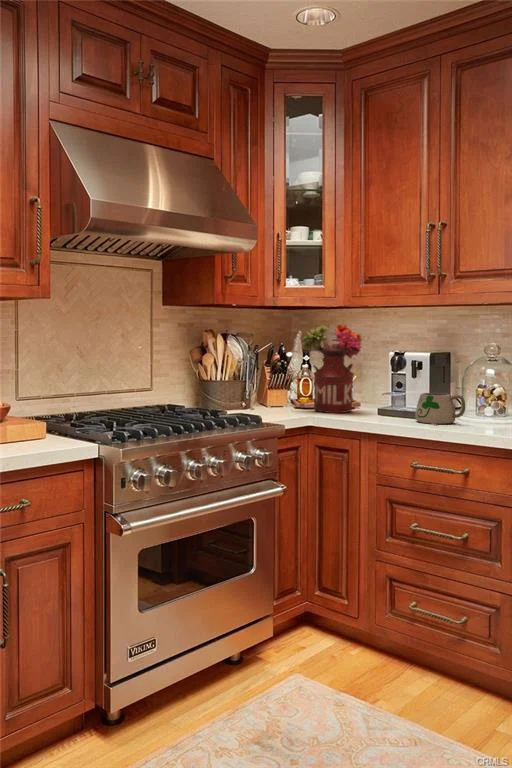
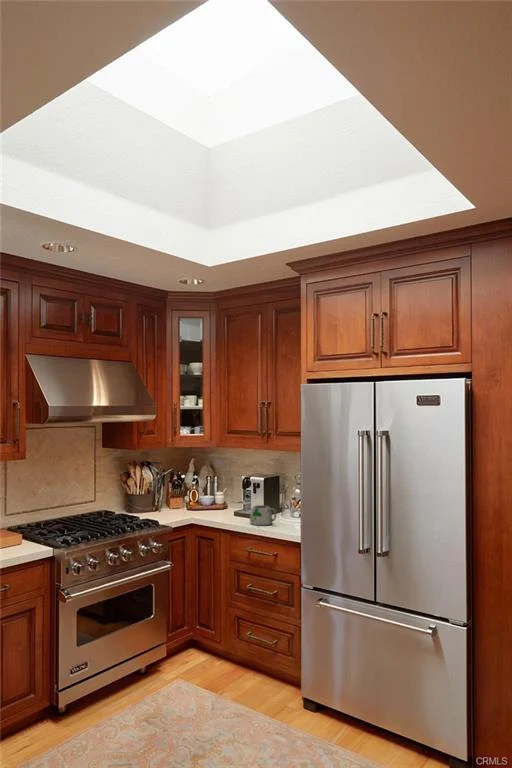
flower arrangement: present [302,324,362,413] -> none [188,459,225,516]

